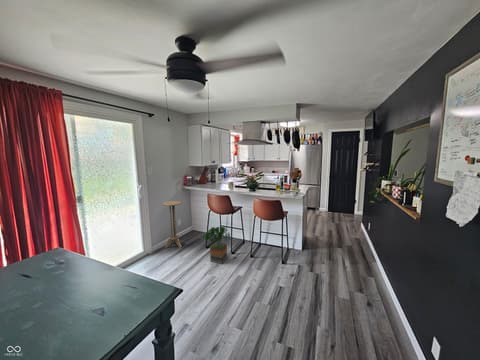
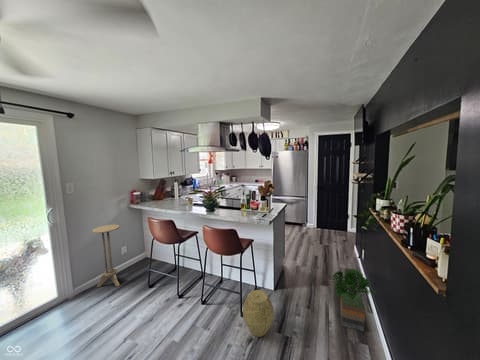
potted tree: present [204,226,230,264] -> present [332,269,376,332]
woven basket: none [286,243,308,273] -> present [243,290,274,337]

